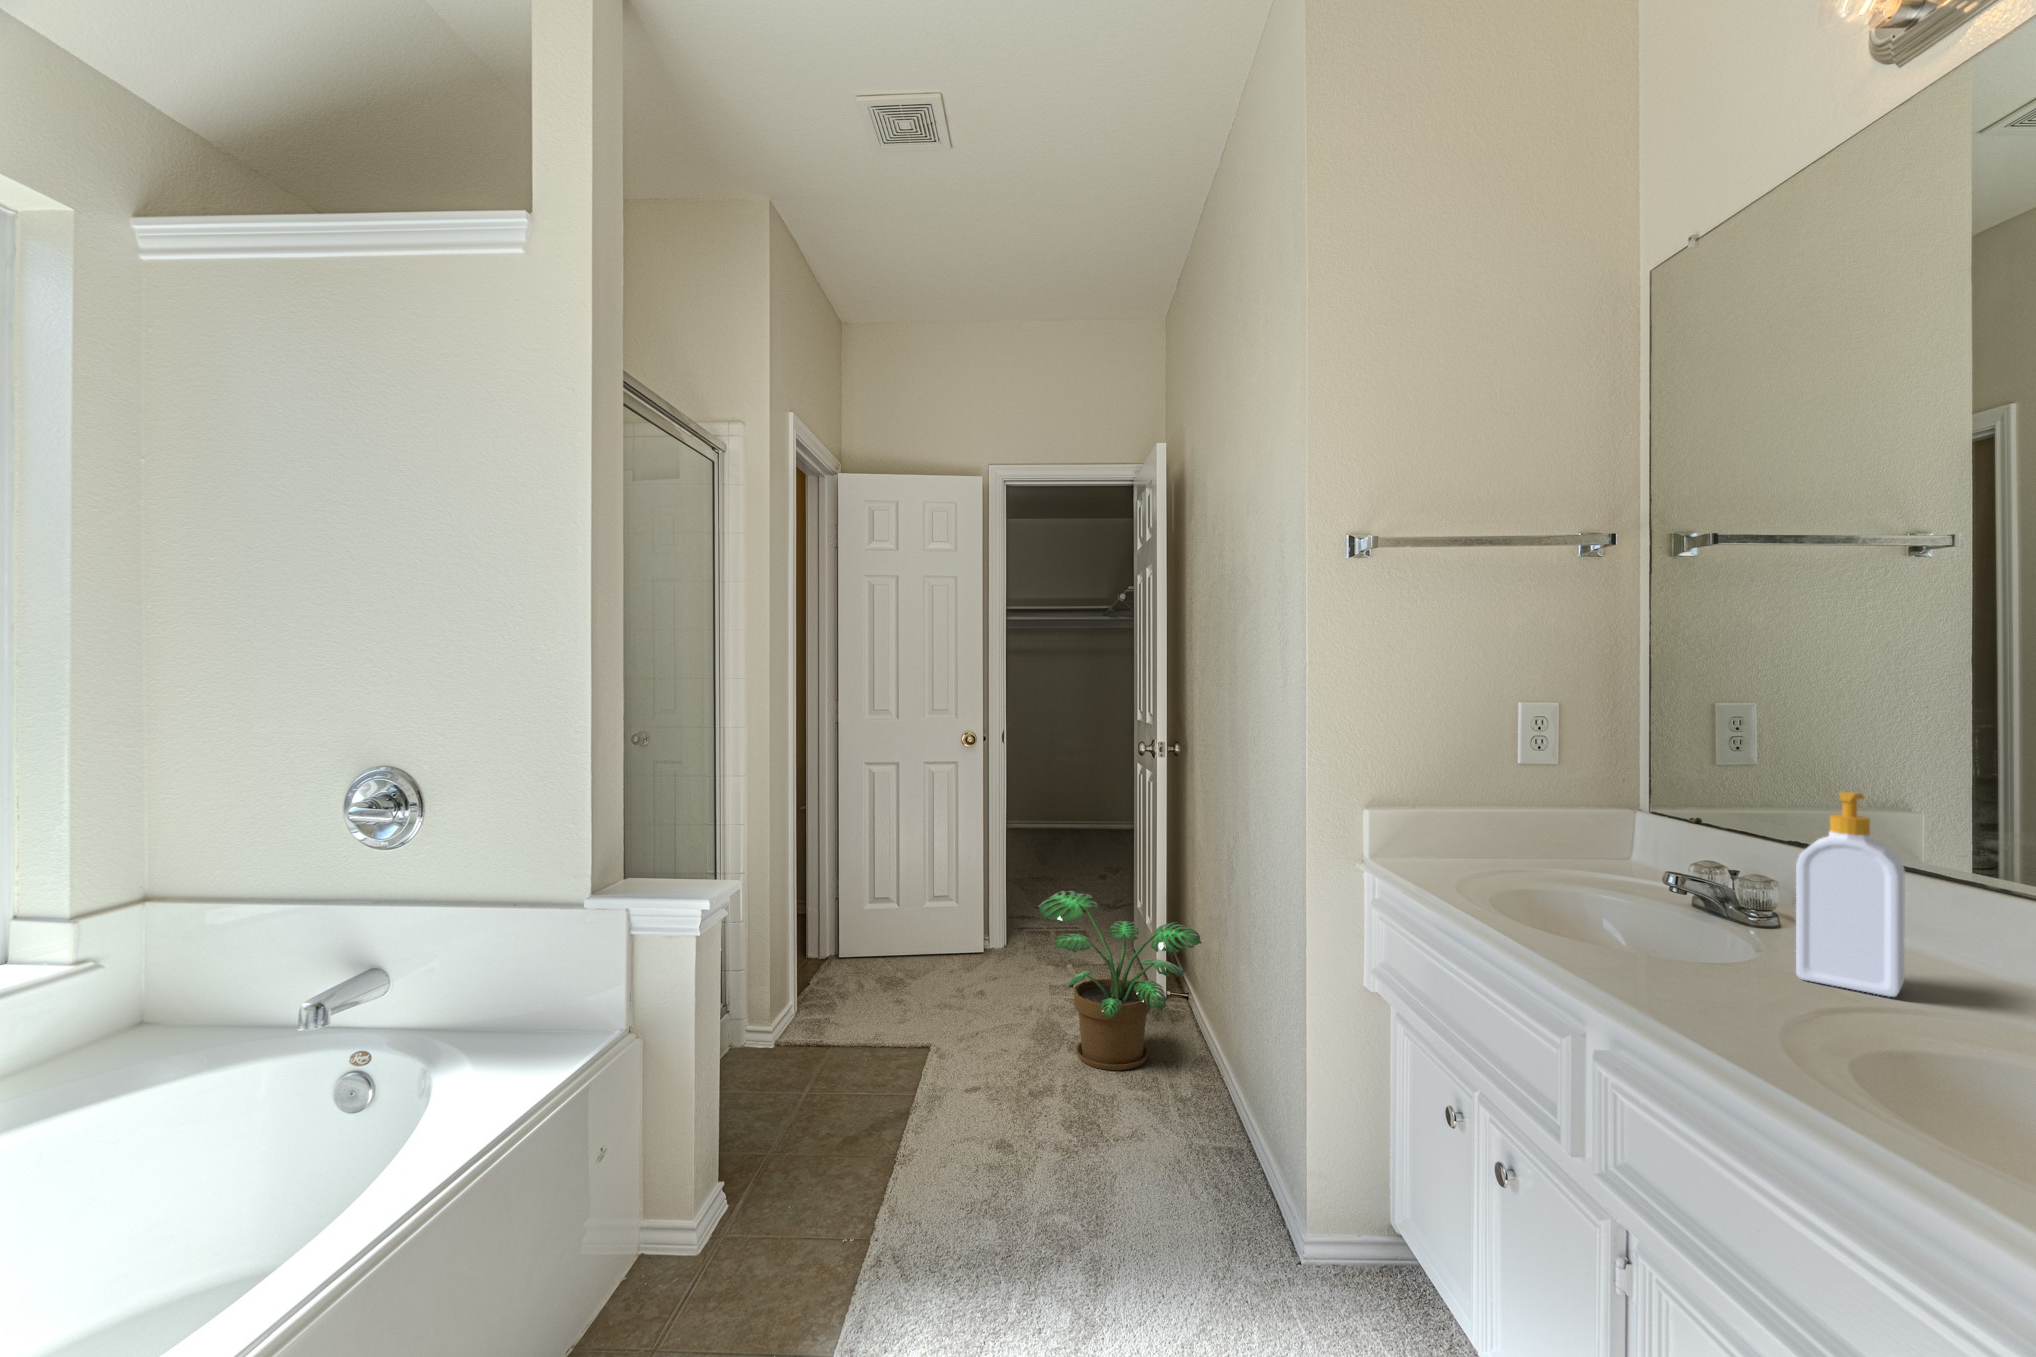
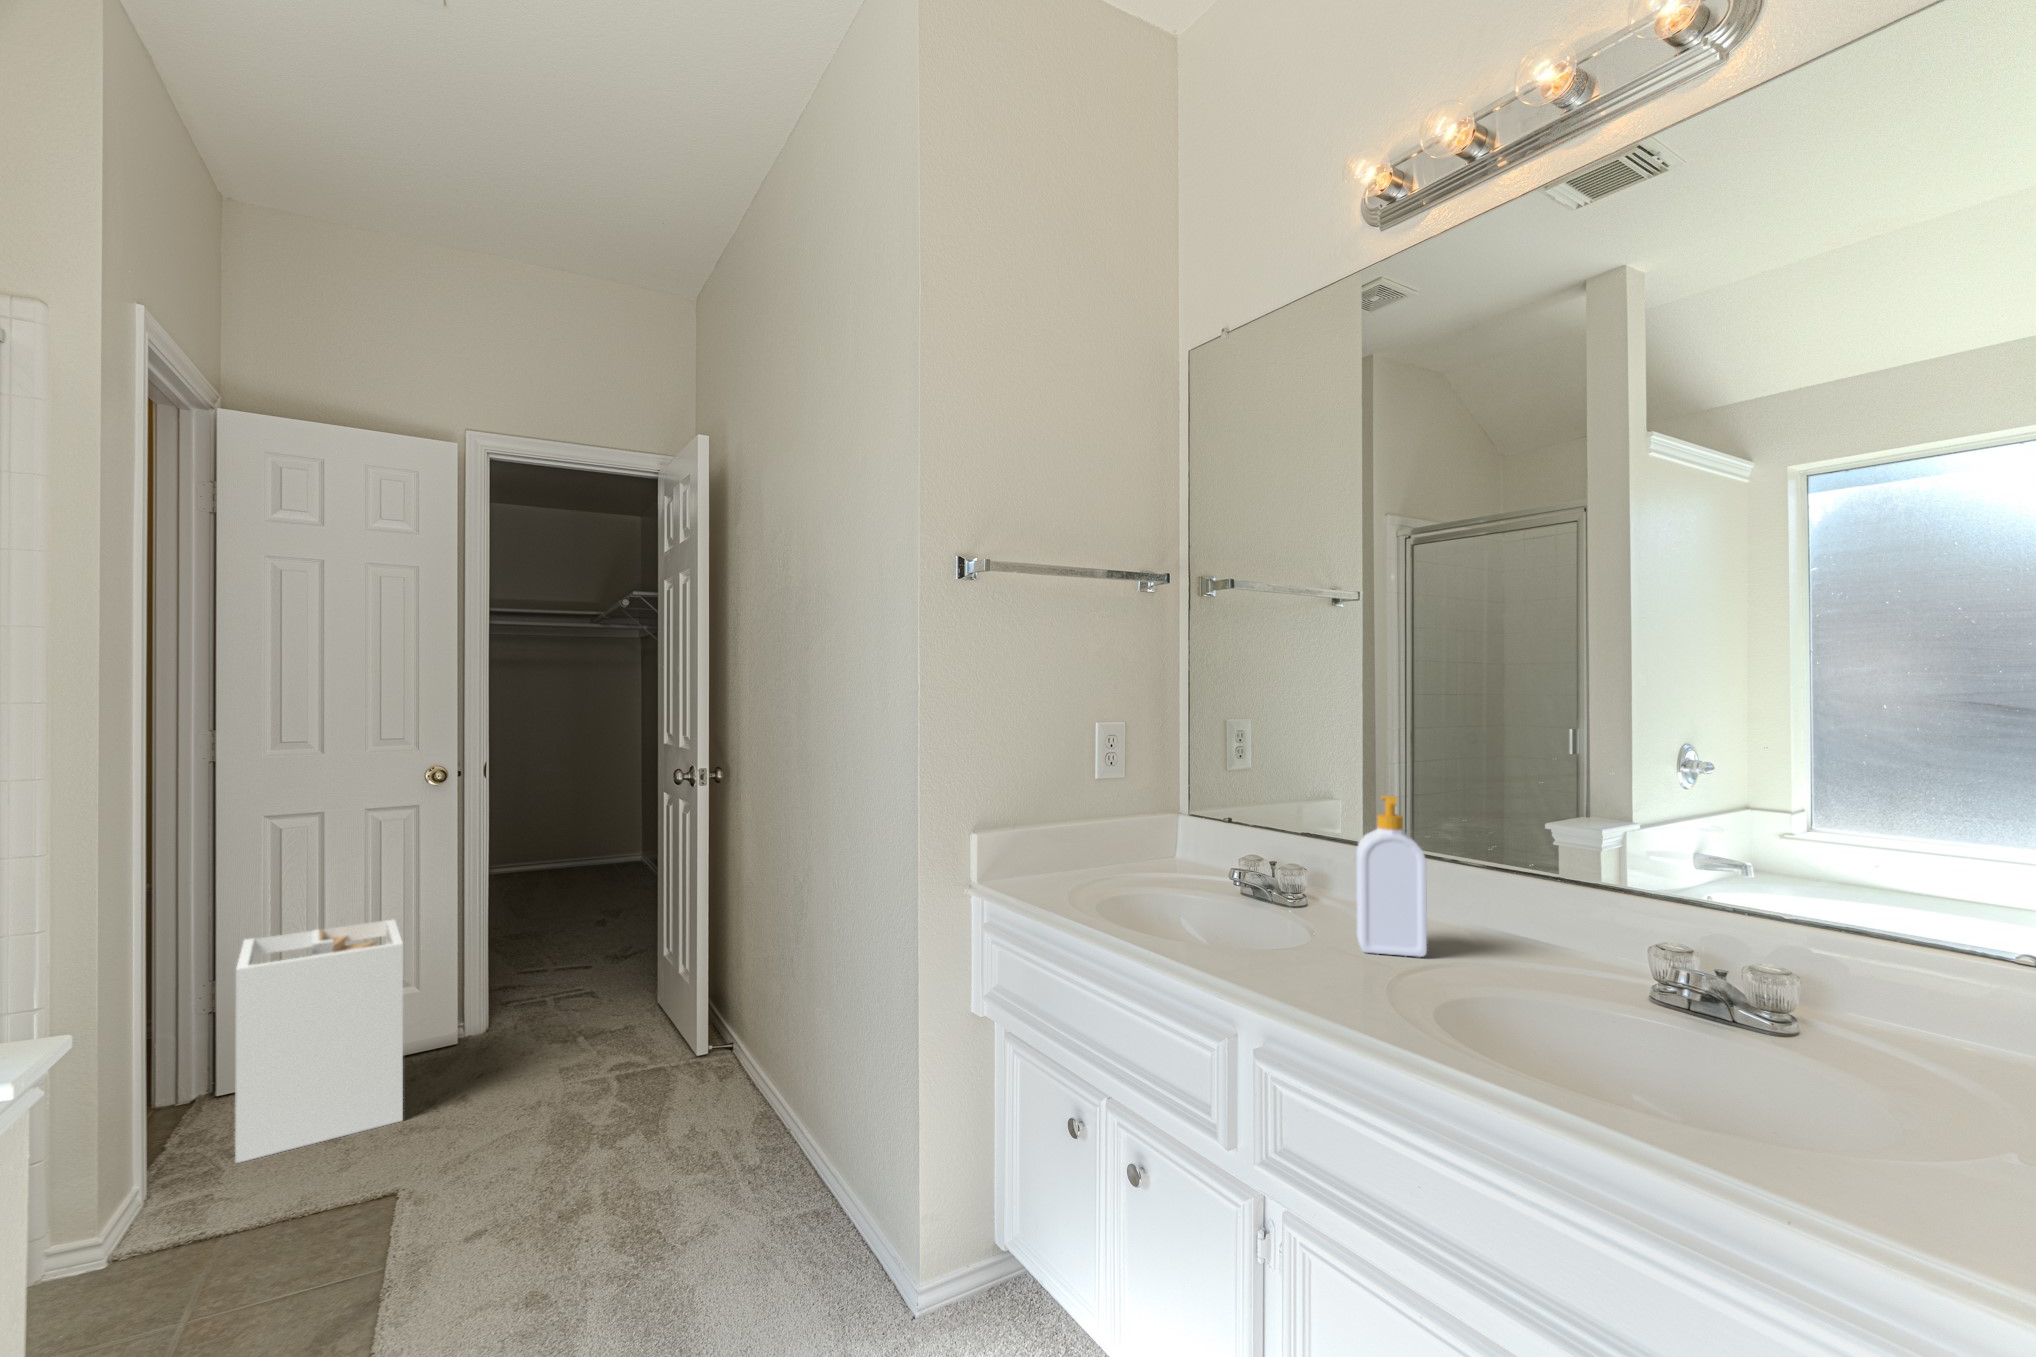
laundry hamper: none [843,847,941,1003] -> present [235,920,403,1163]
potted plant: present [1039,891,1202,1070] -> none [553,951,763,1157]

